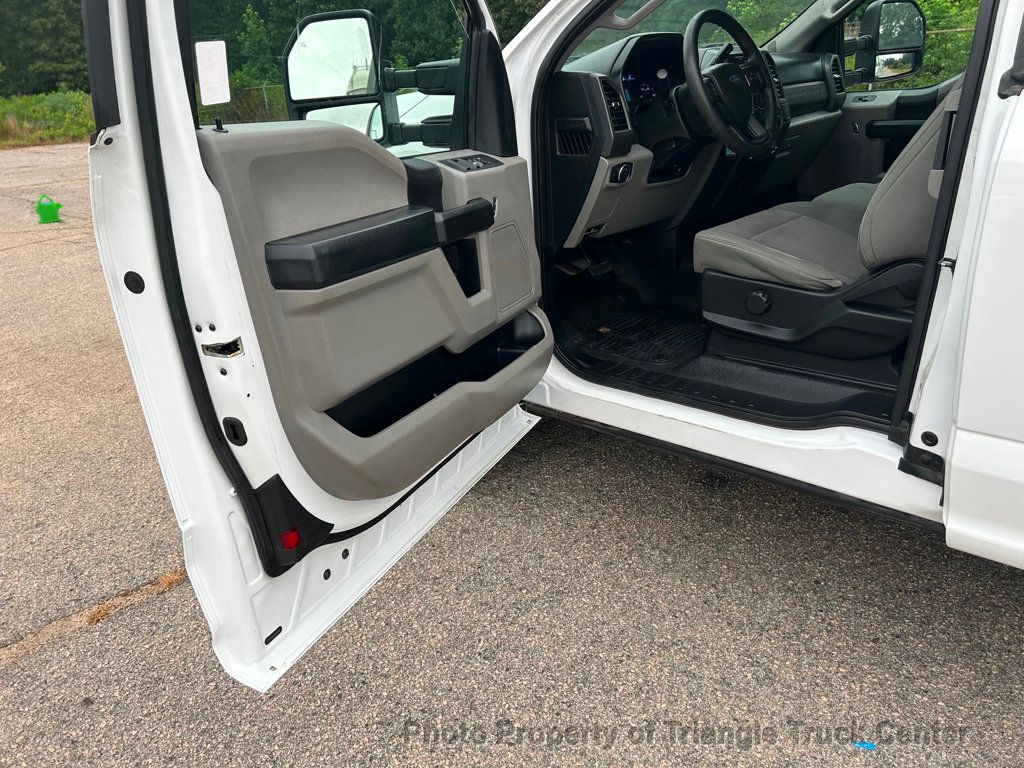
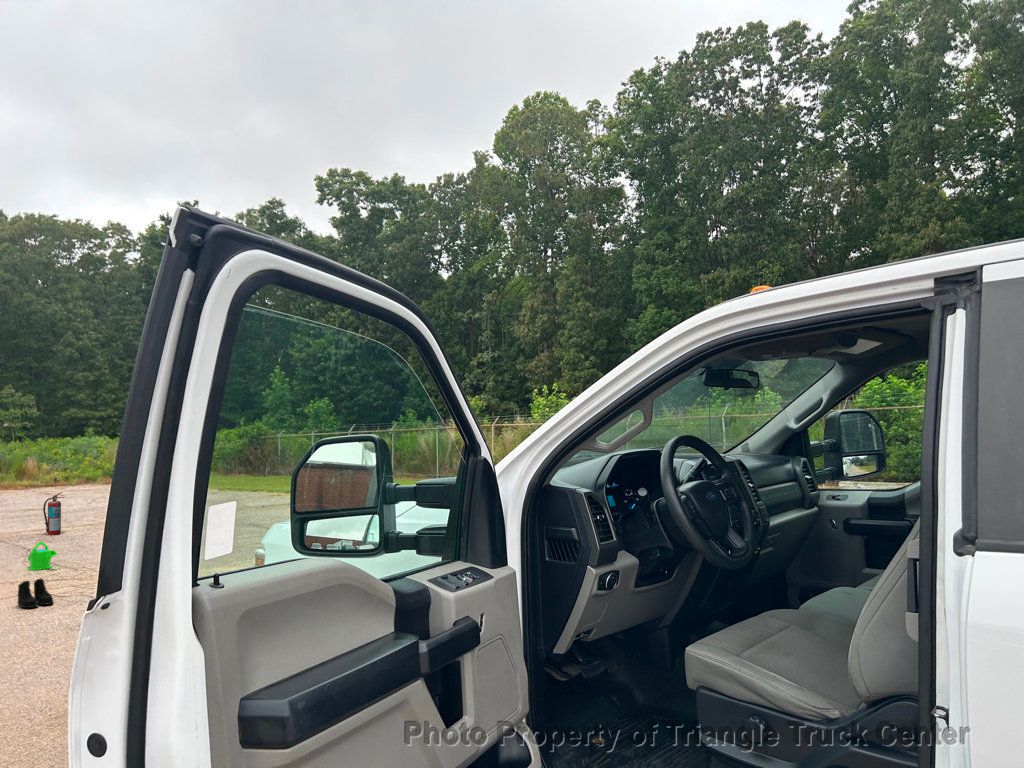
fire extinguisher: none [36,147,61,192] -> present [43,492,64,535]
boots: none [34,227,73,256] -> present [18,579,53,608]

